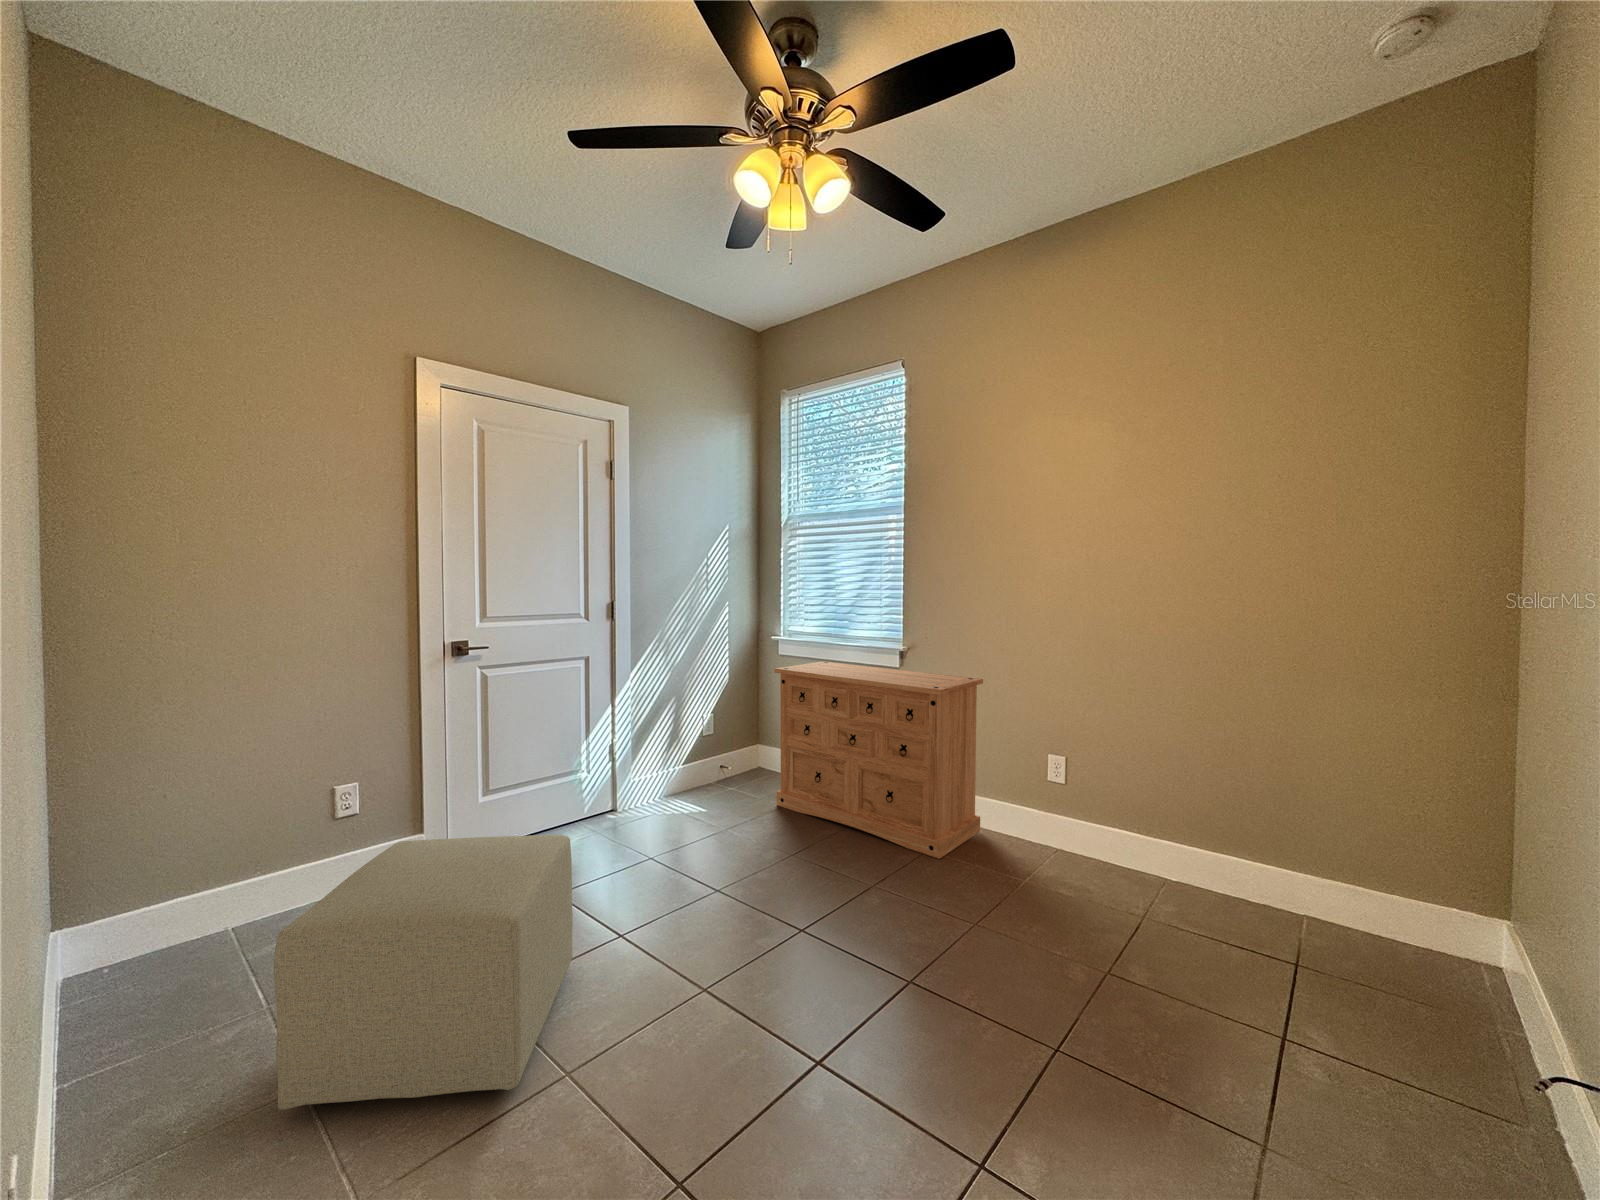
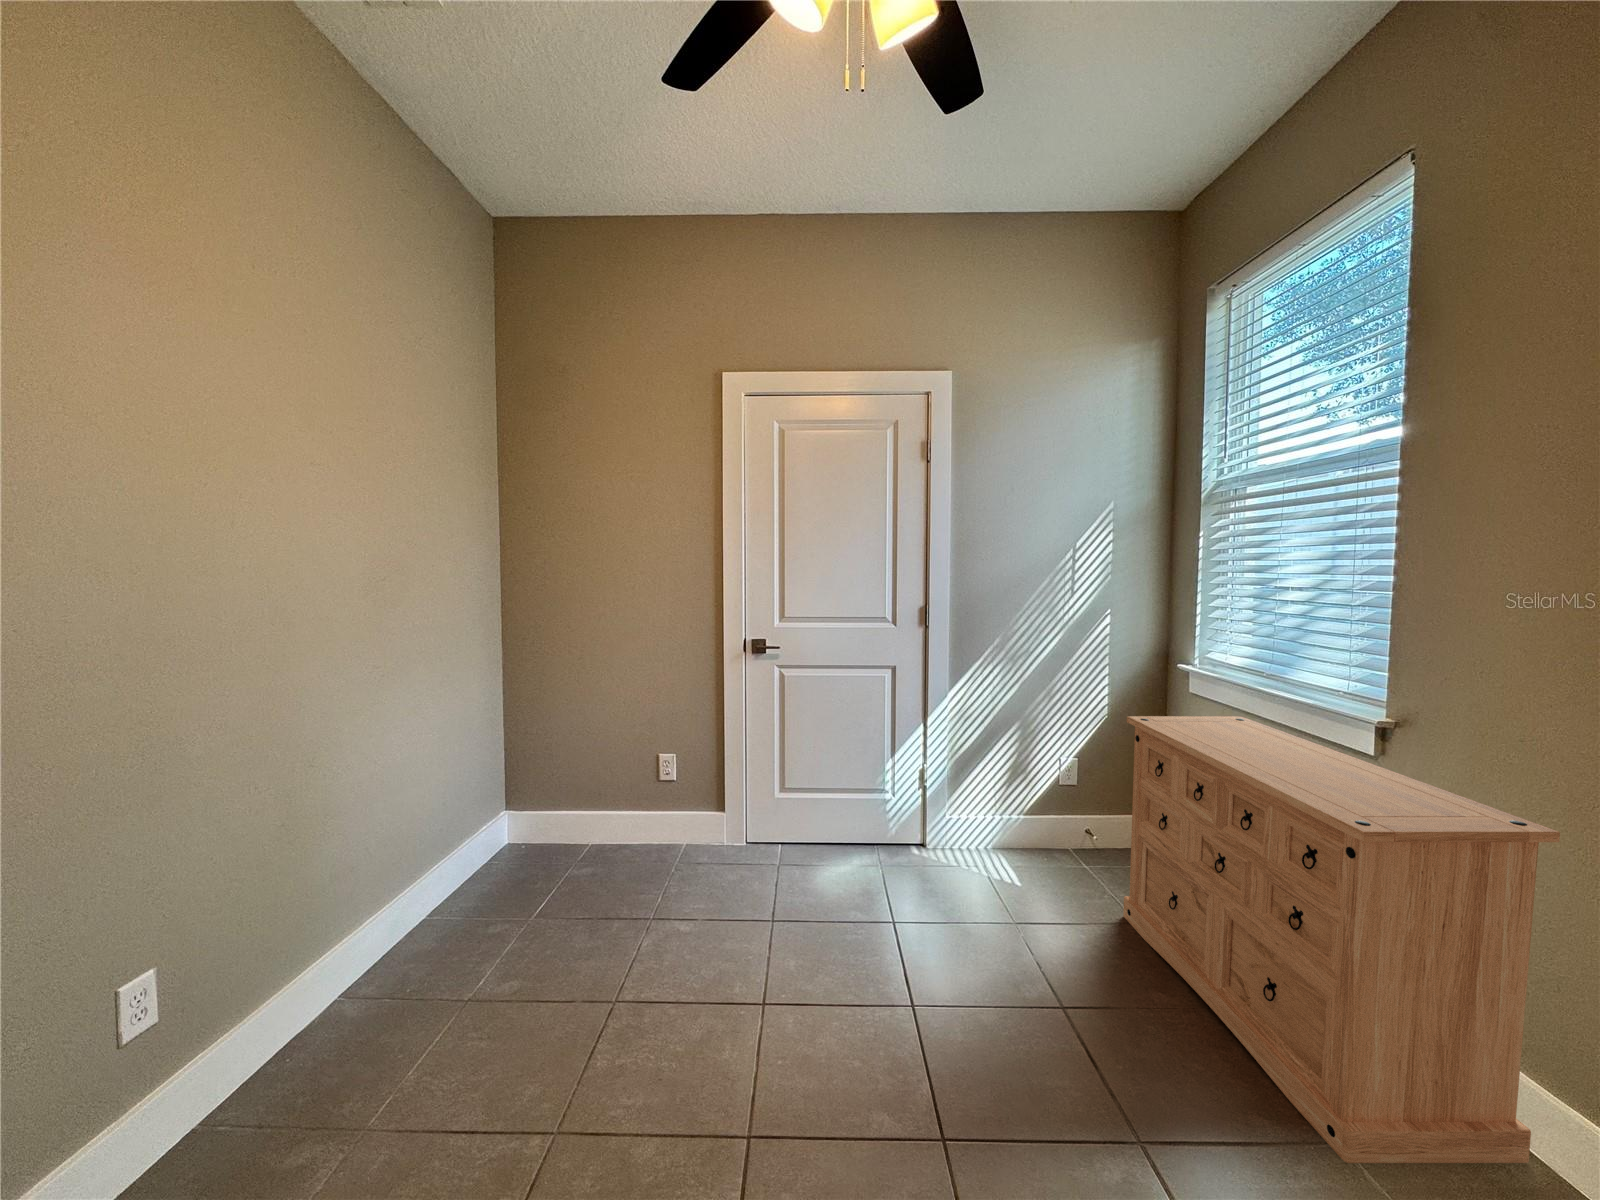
ottoman: present [274,835,573,1110] -> none [454,823,709,1106]

